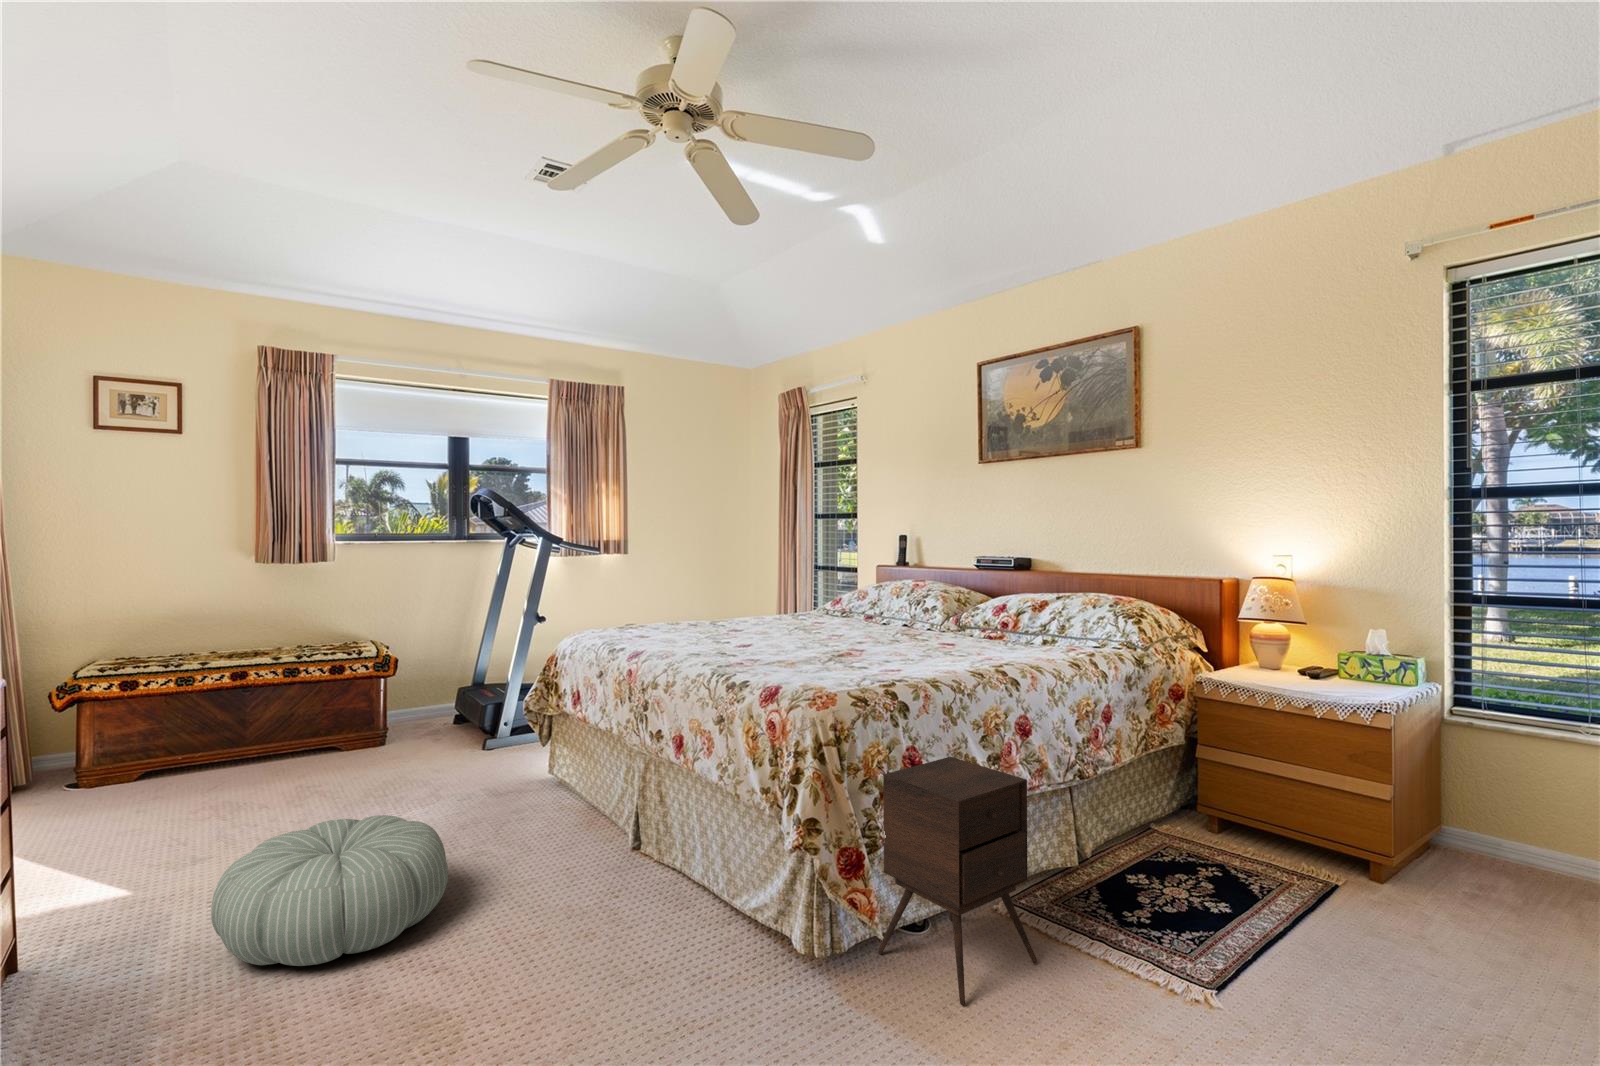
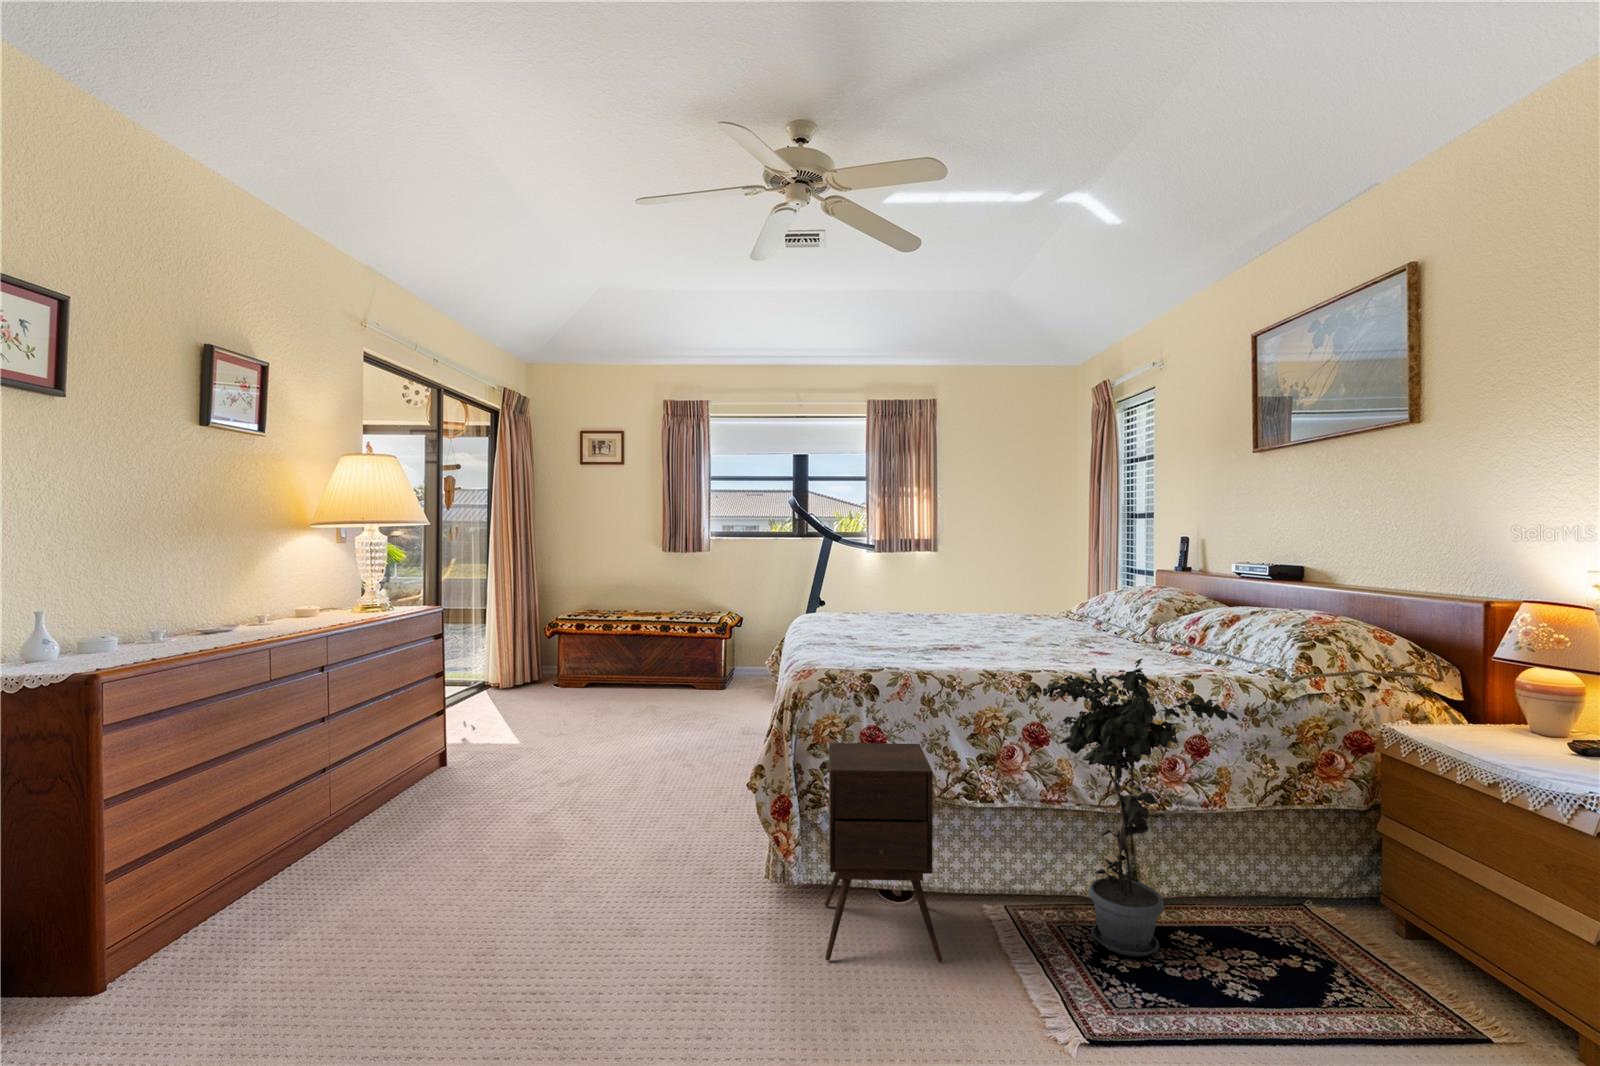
potted plant: none [1039,647,1184,903] -> present [1026,659,1239,957]
pouf: present [211,815,448,966] -> none [491,717,632,799]

